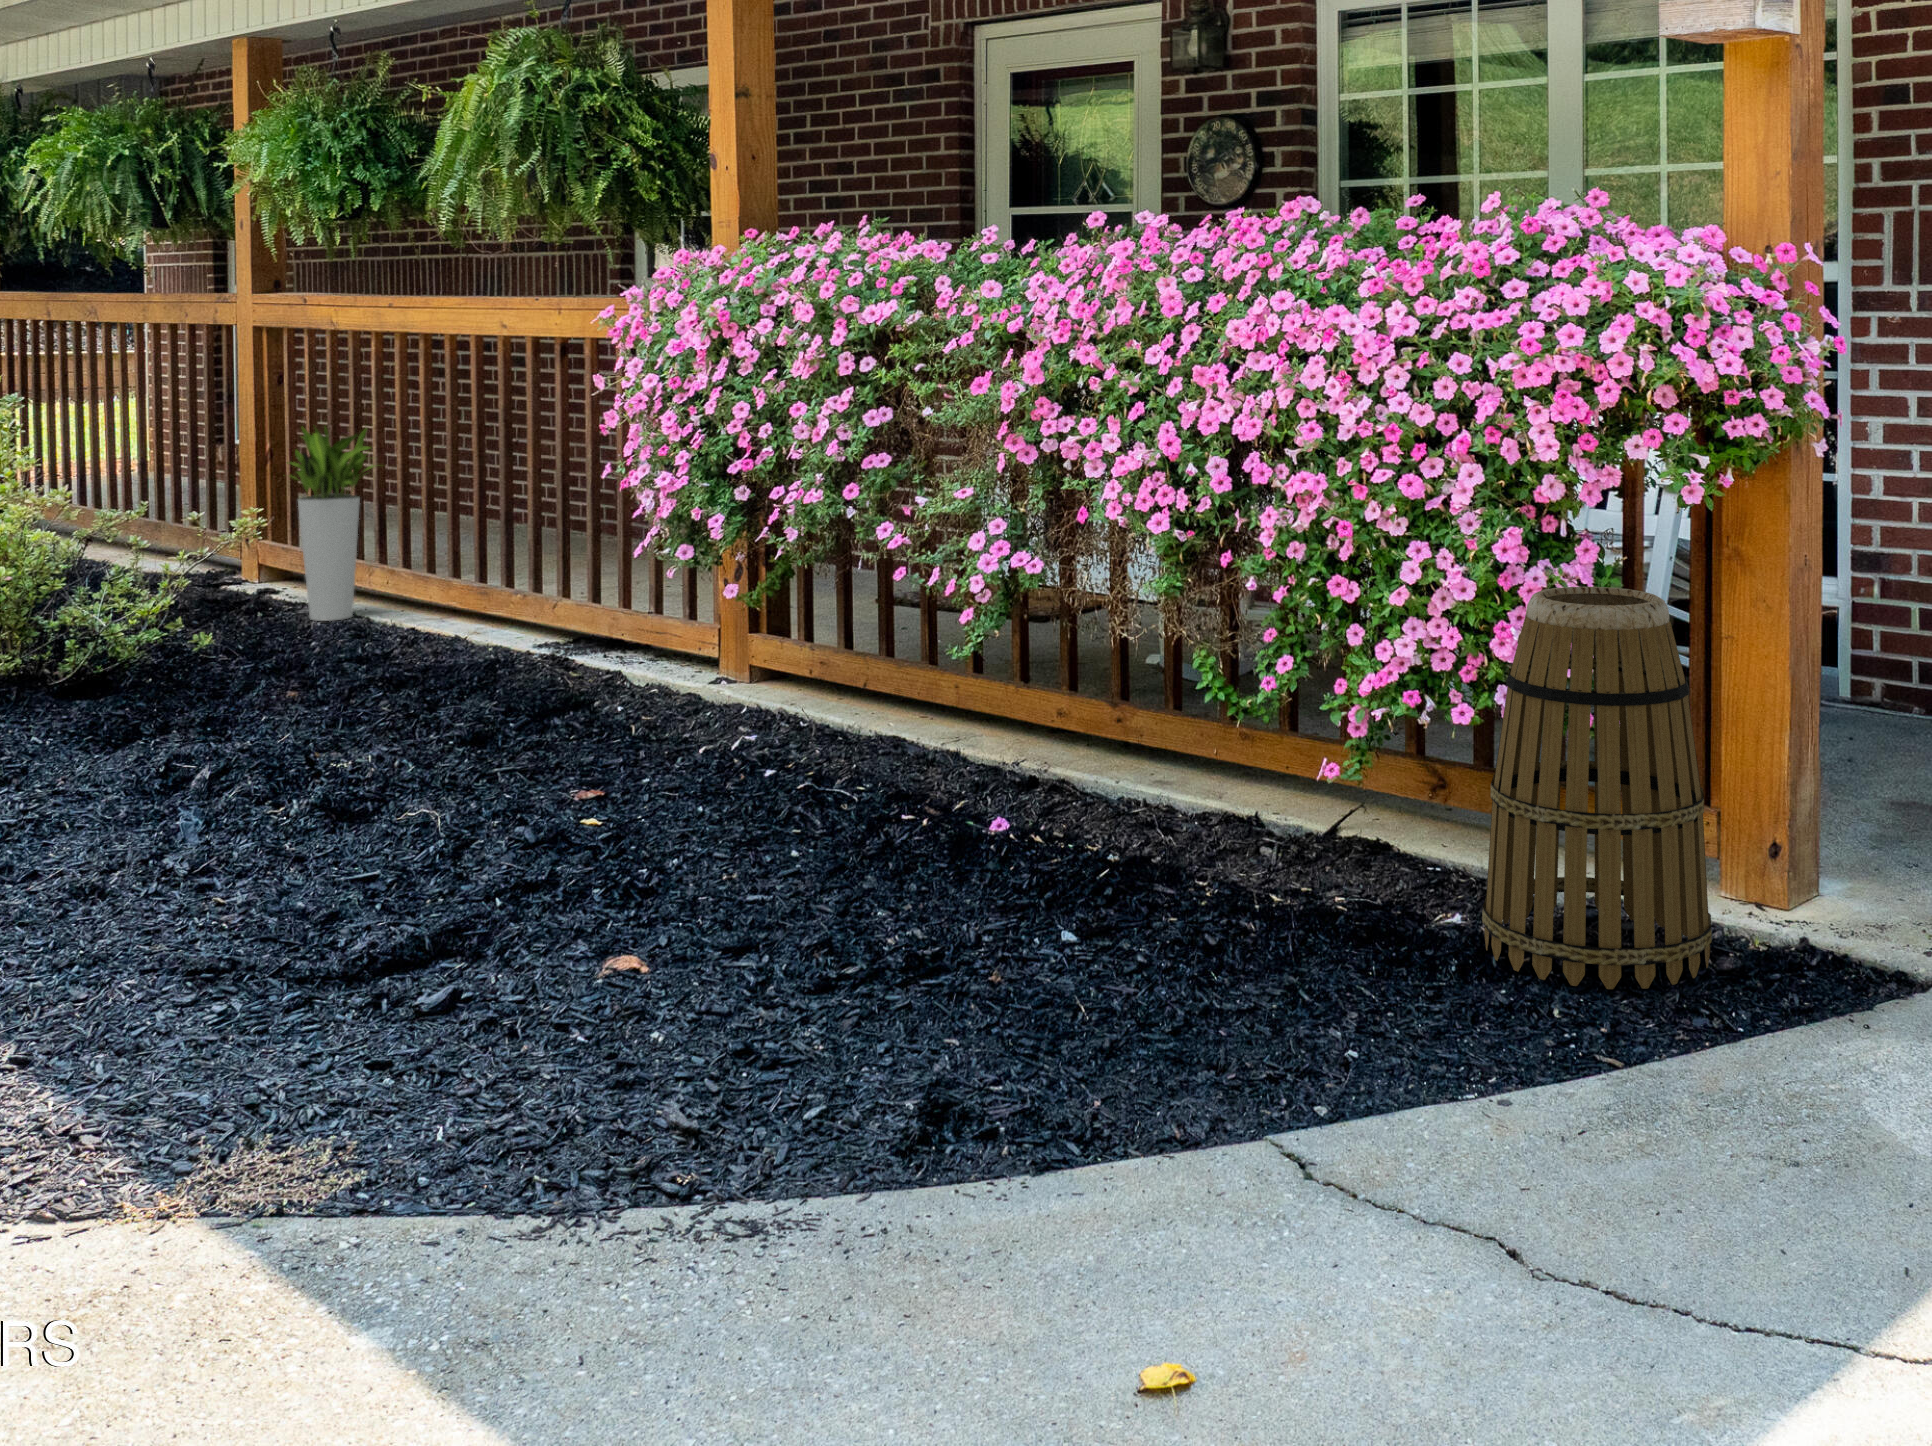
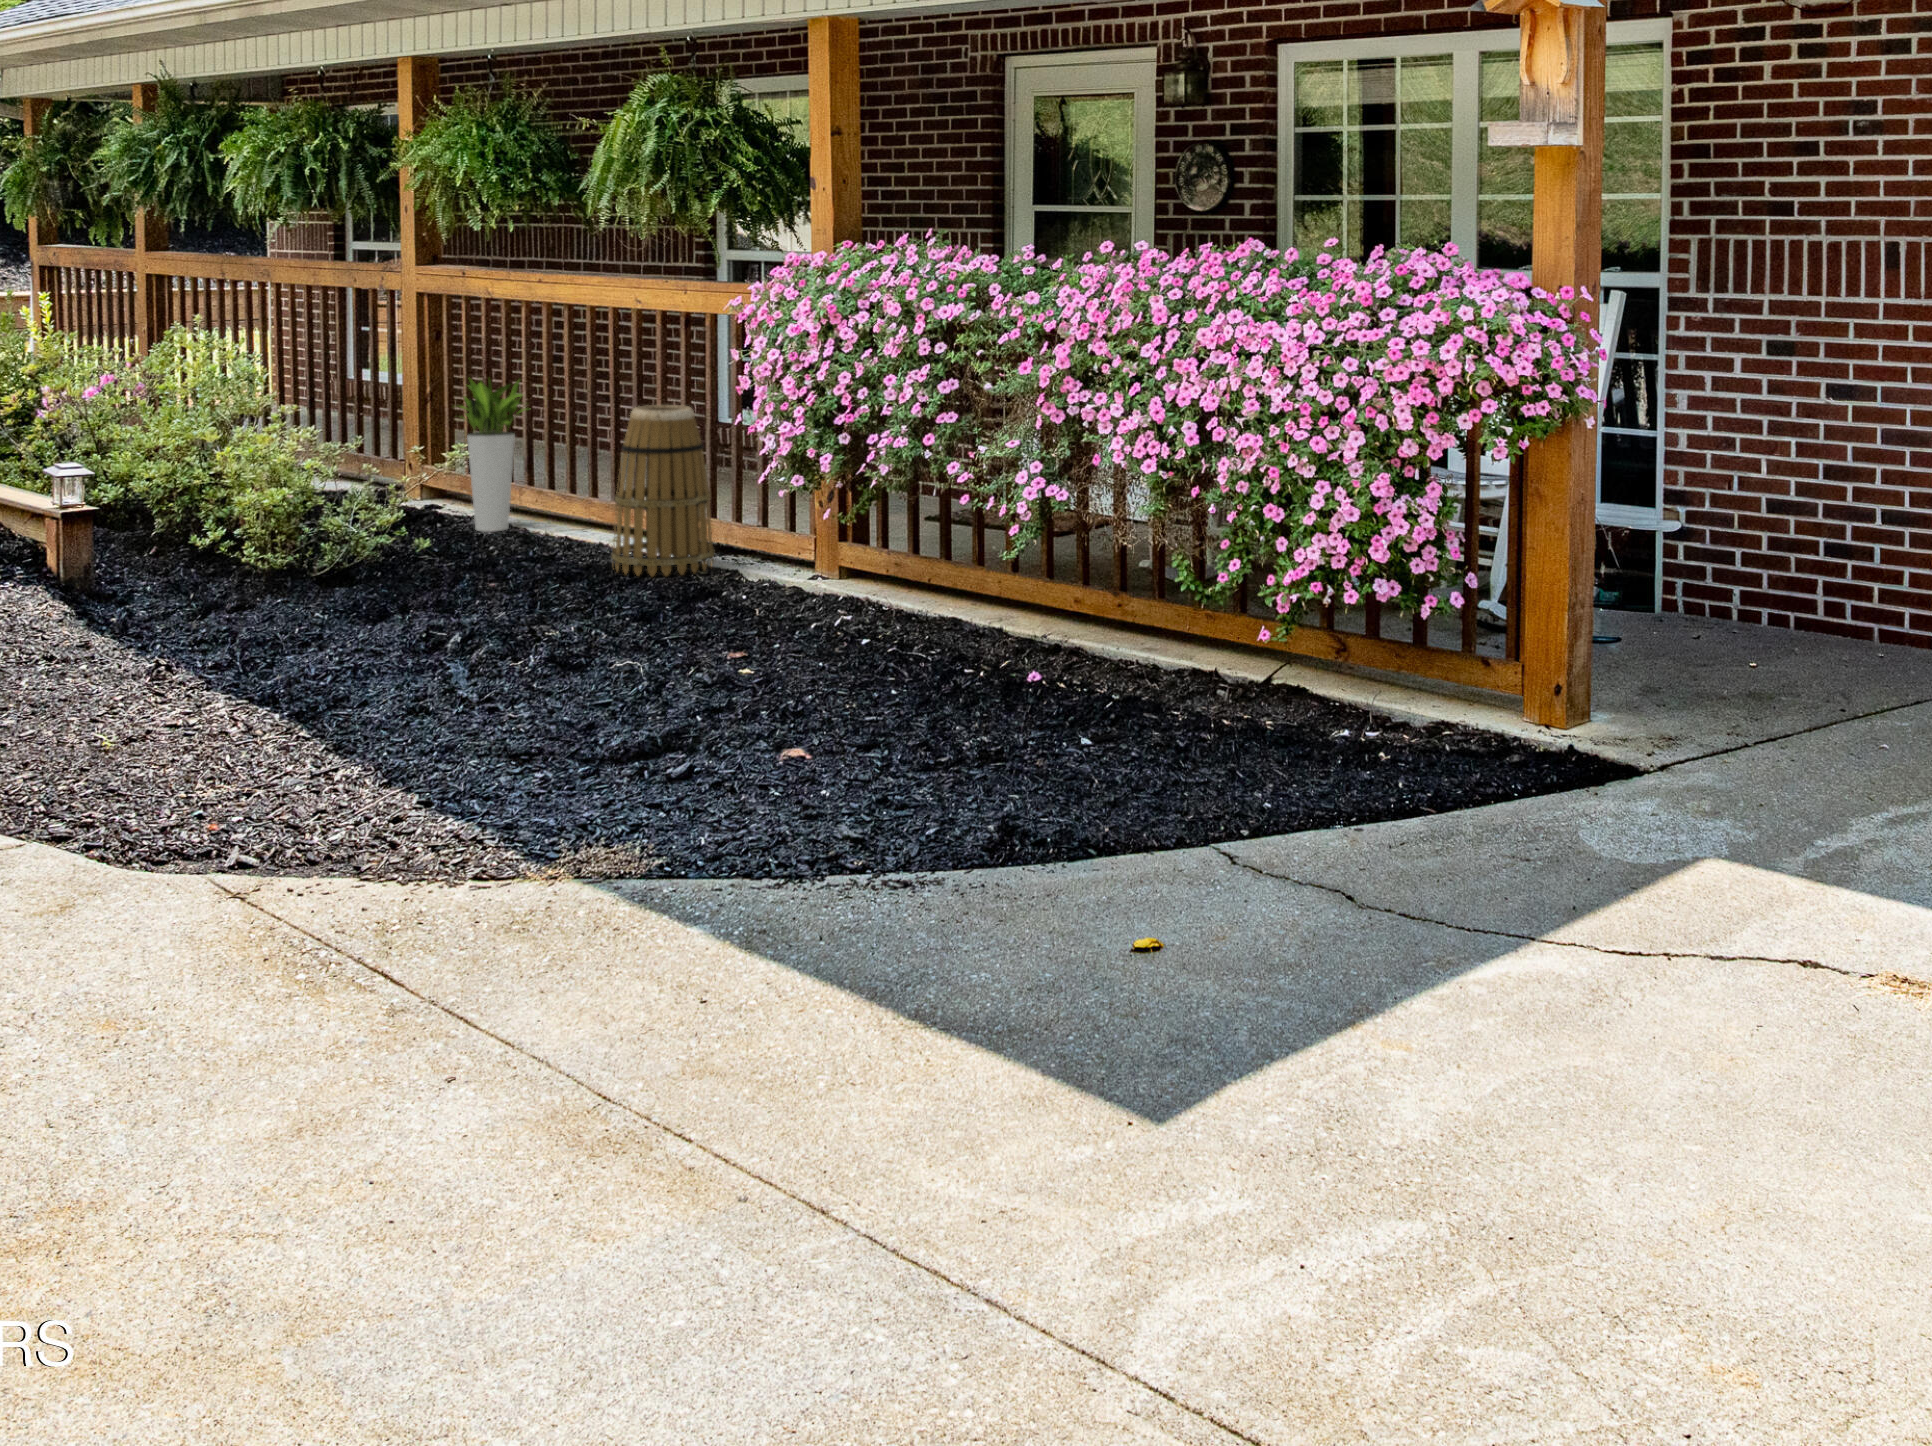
basket: present [1482,587,1712,989] -> present [612,405,714,576]

